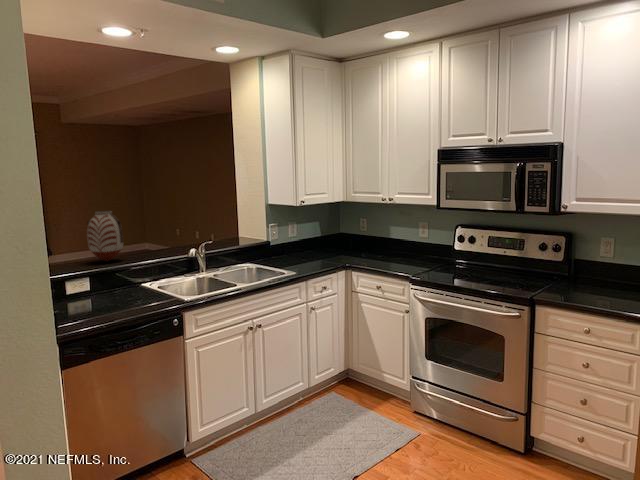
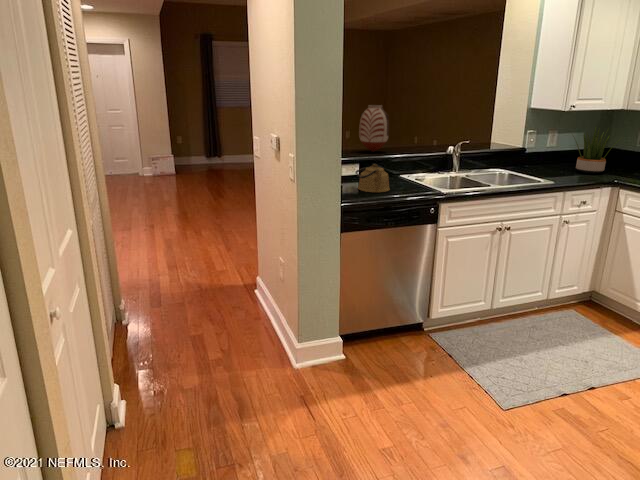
potted plant: none [305,216,348,259] -> present [576,127,618,174]
kettle: none [80,279,125,313] -> present [356,164,390,192]

